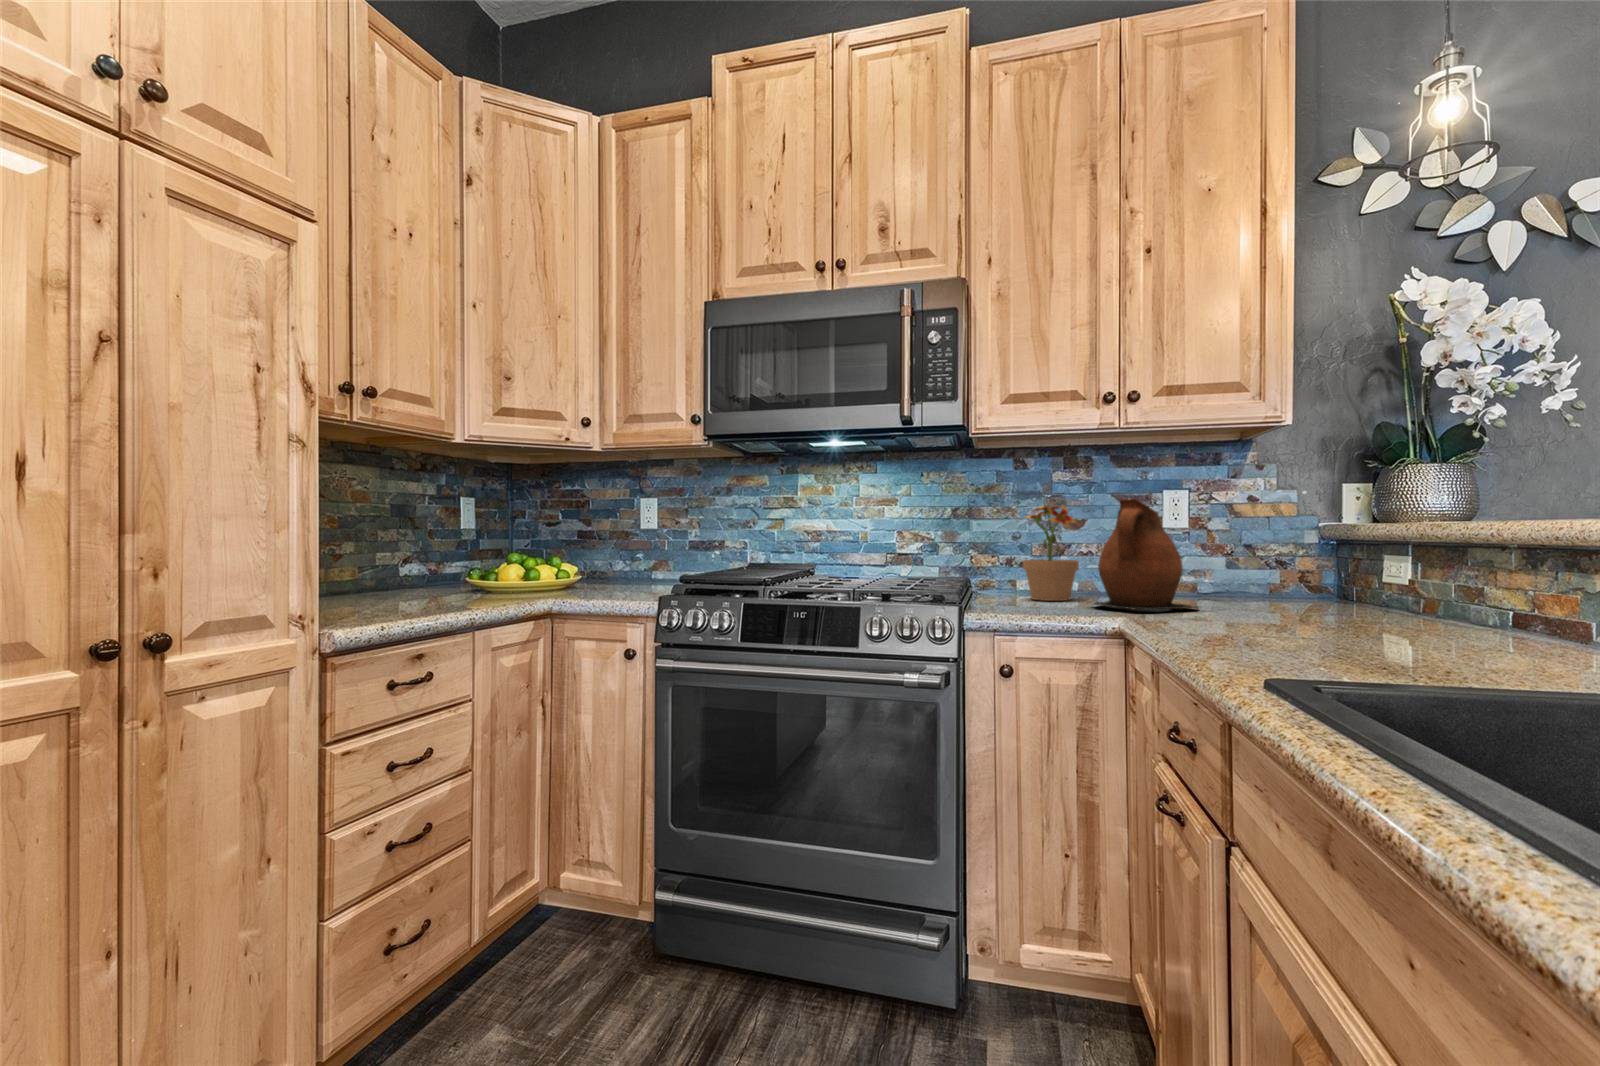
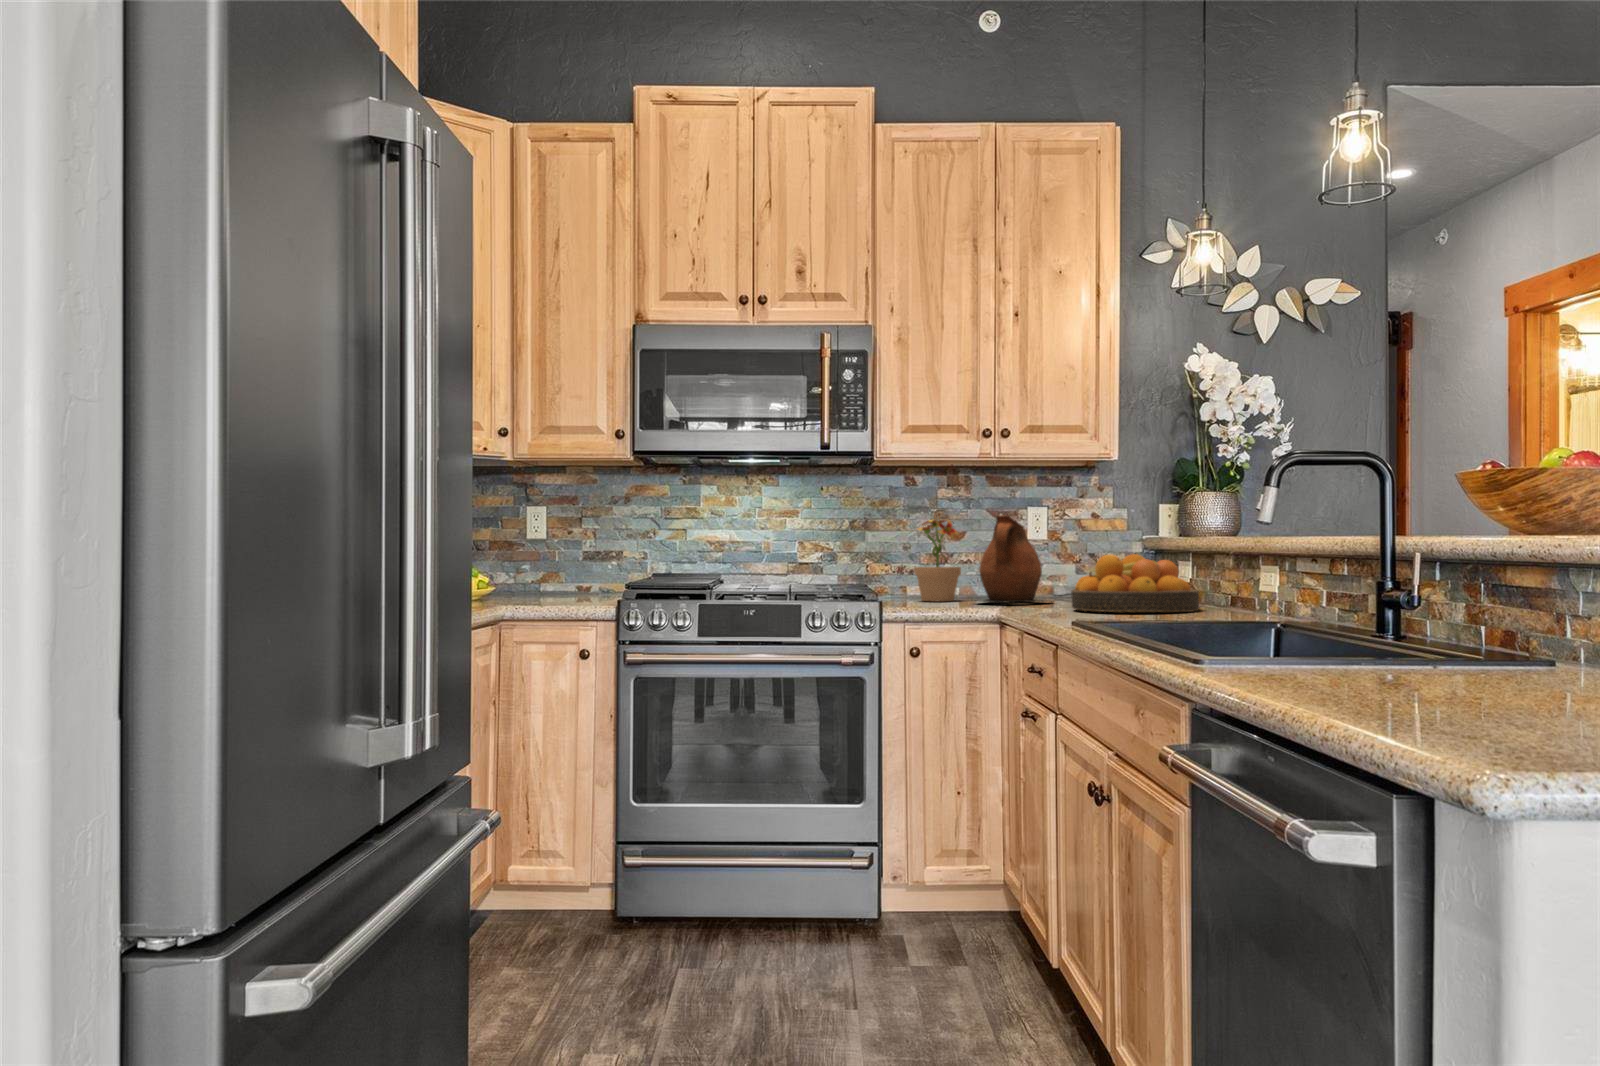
fruit bowl: none [1229,551,1459,648] -> present [1071,554,1199,612]

